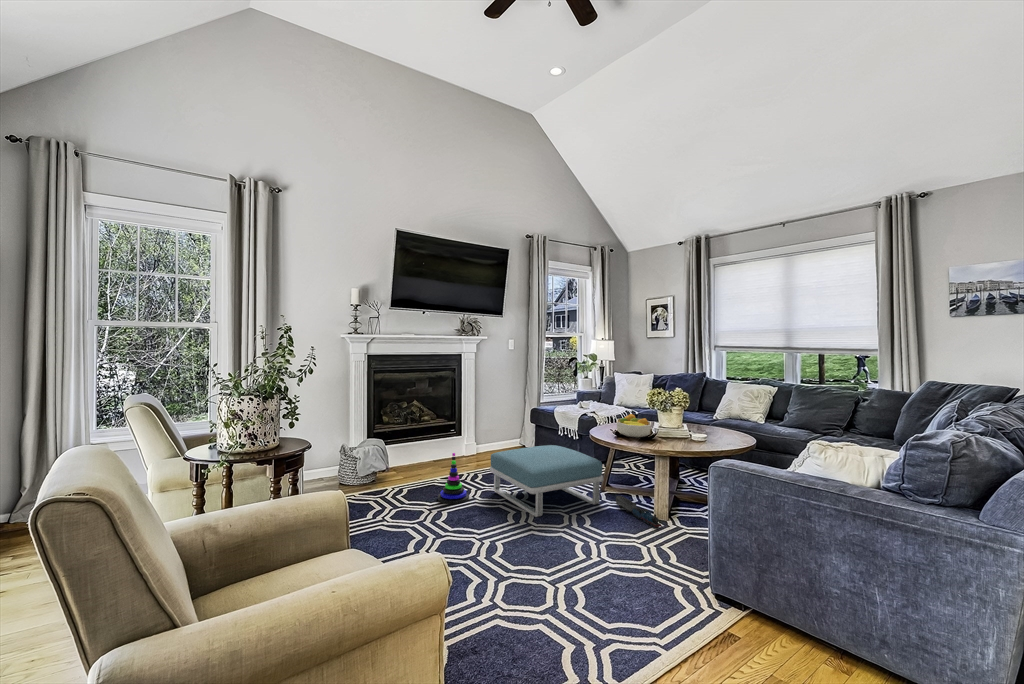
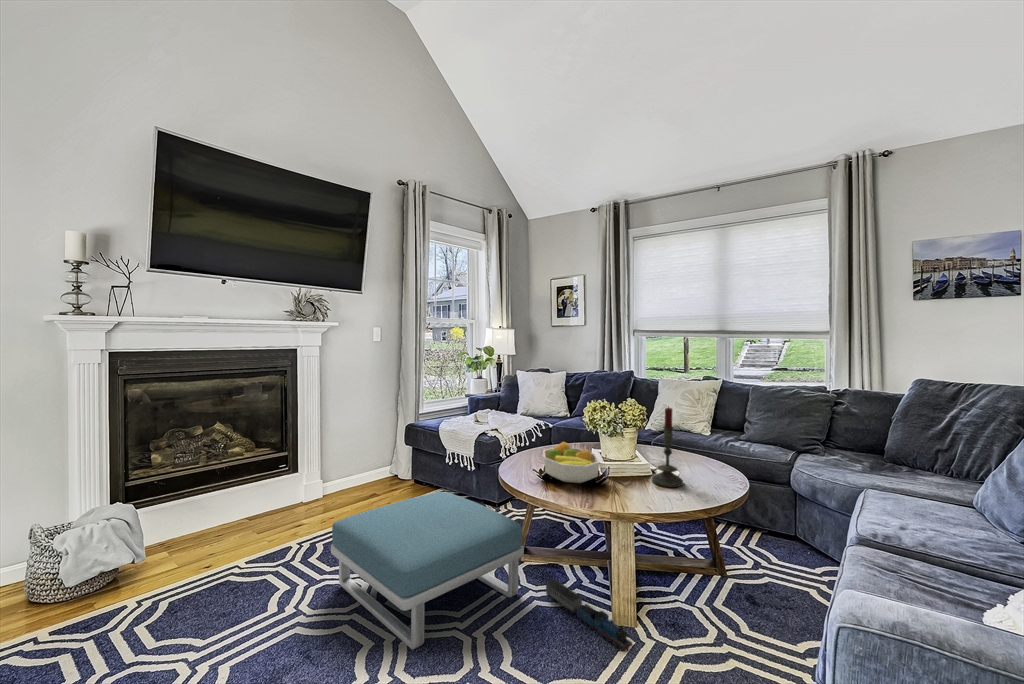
candle: none [686,391,707,442] -> present [652,407,683,487]
stacking toy: present [438,453,469,504] -> none [226,531,290,632]

